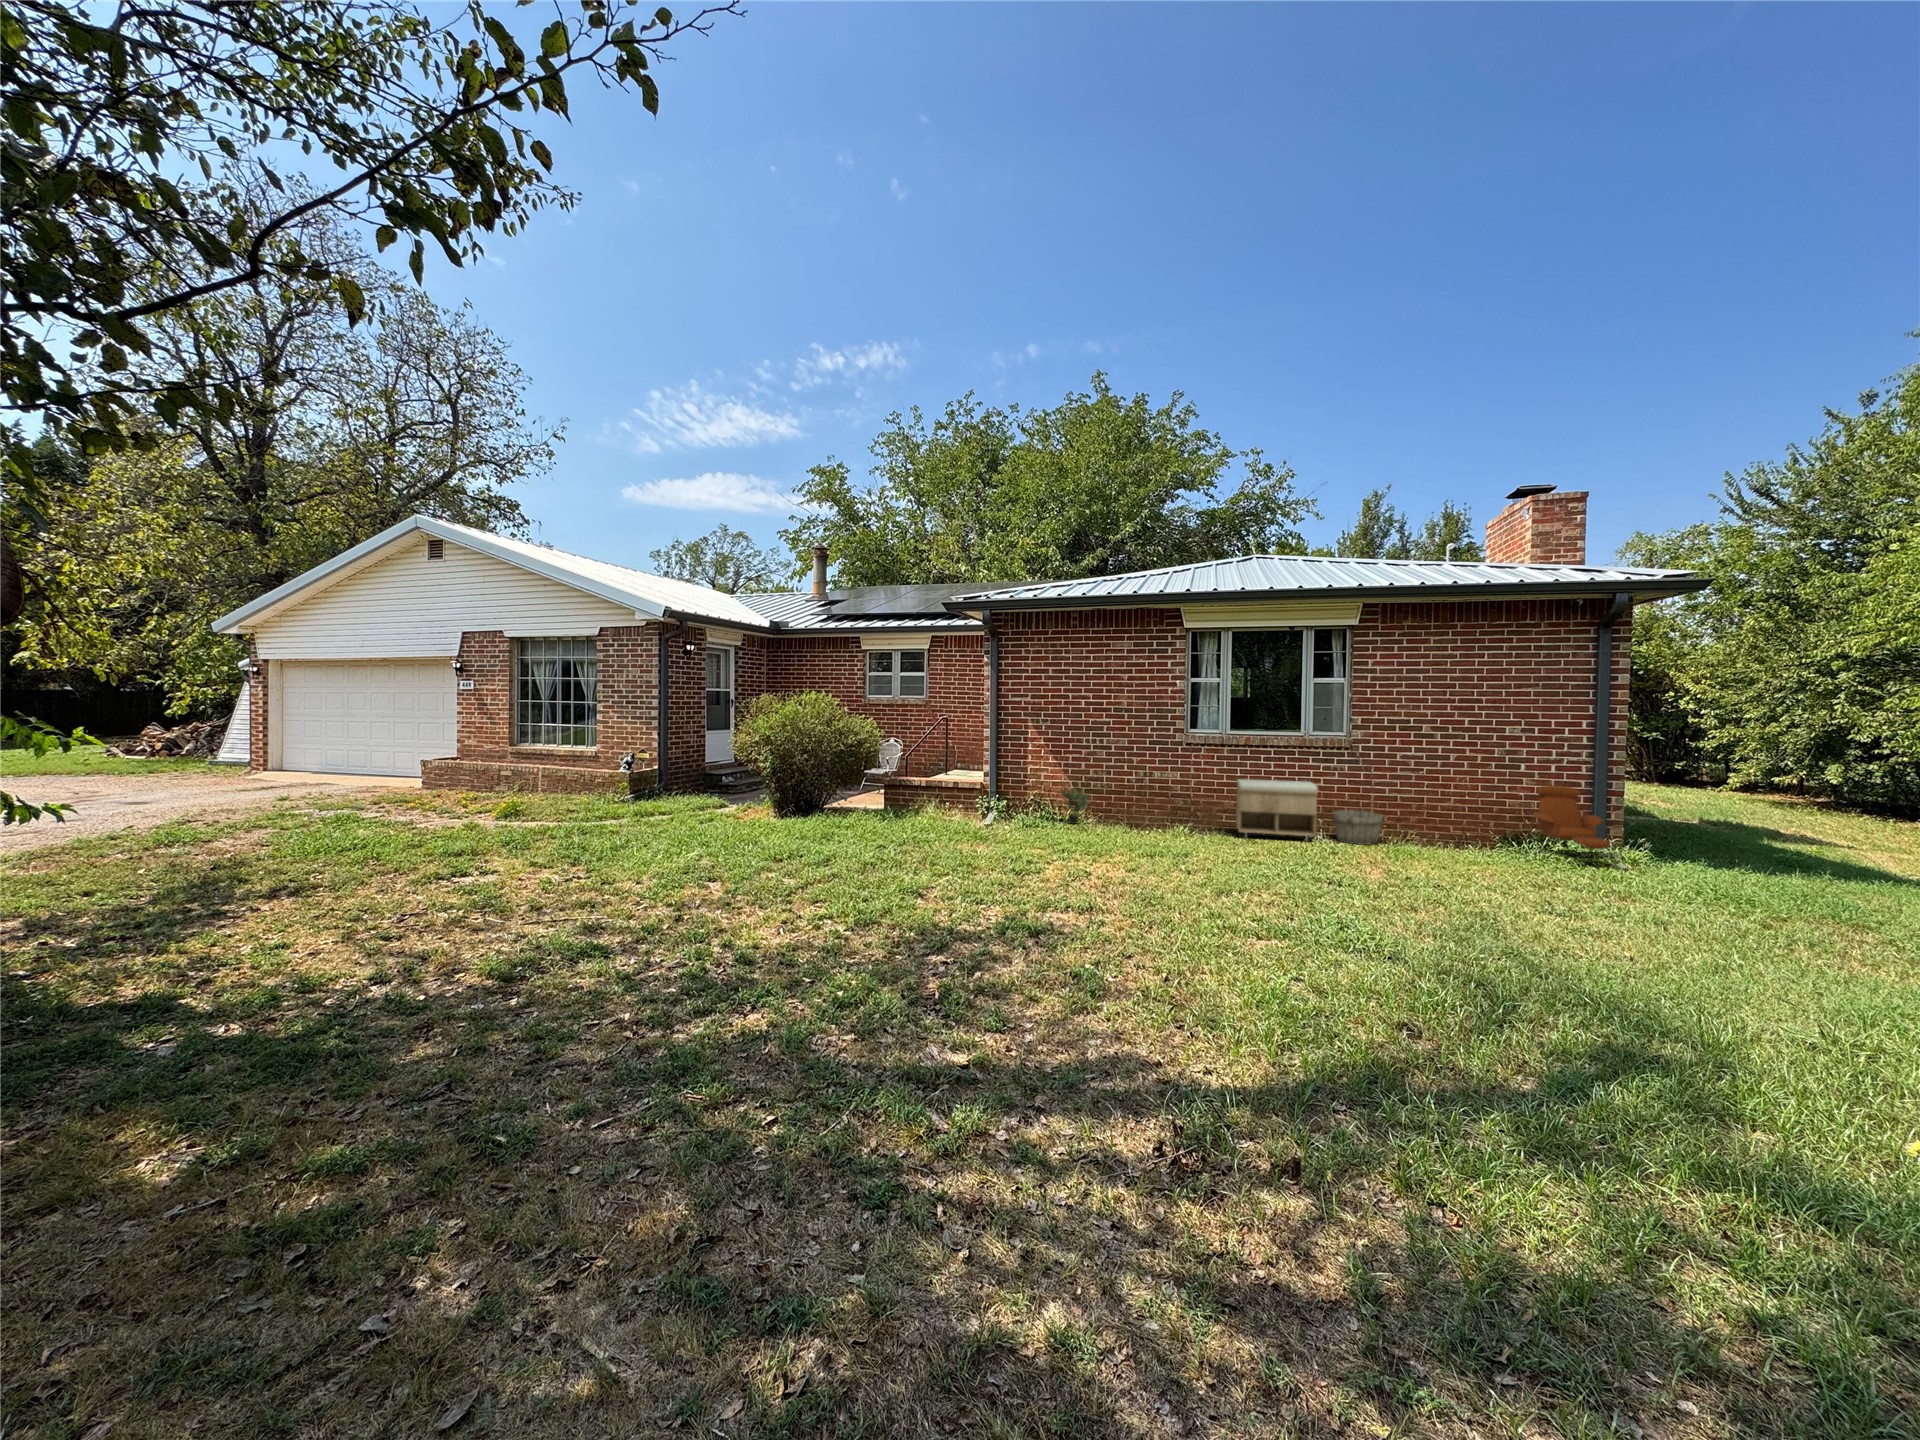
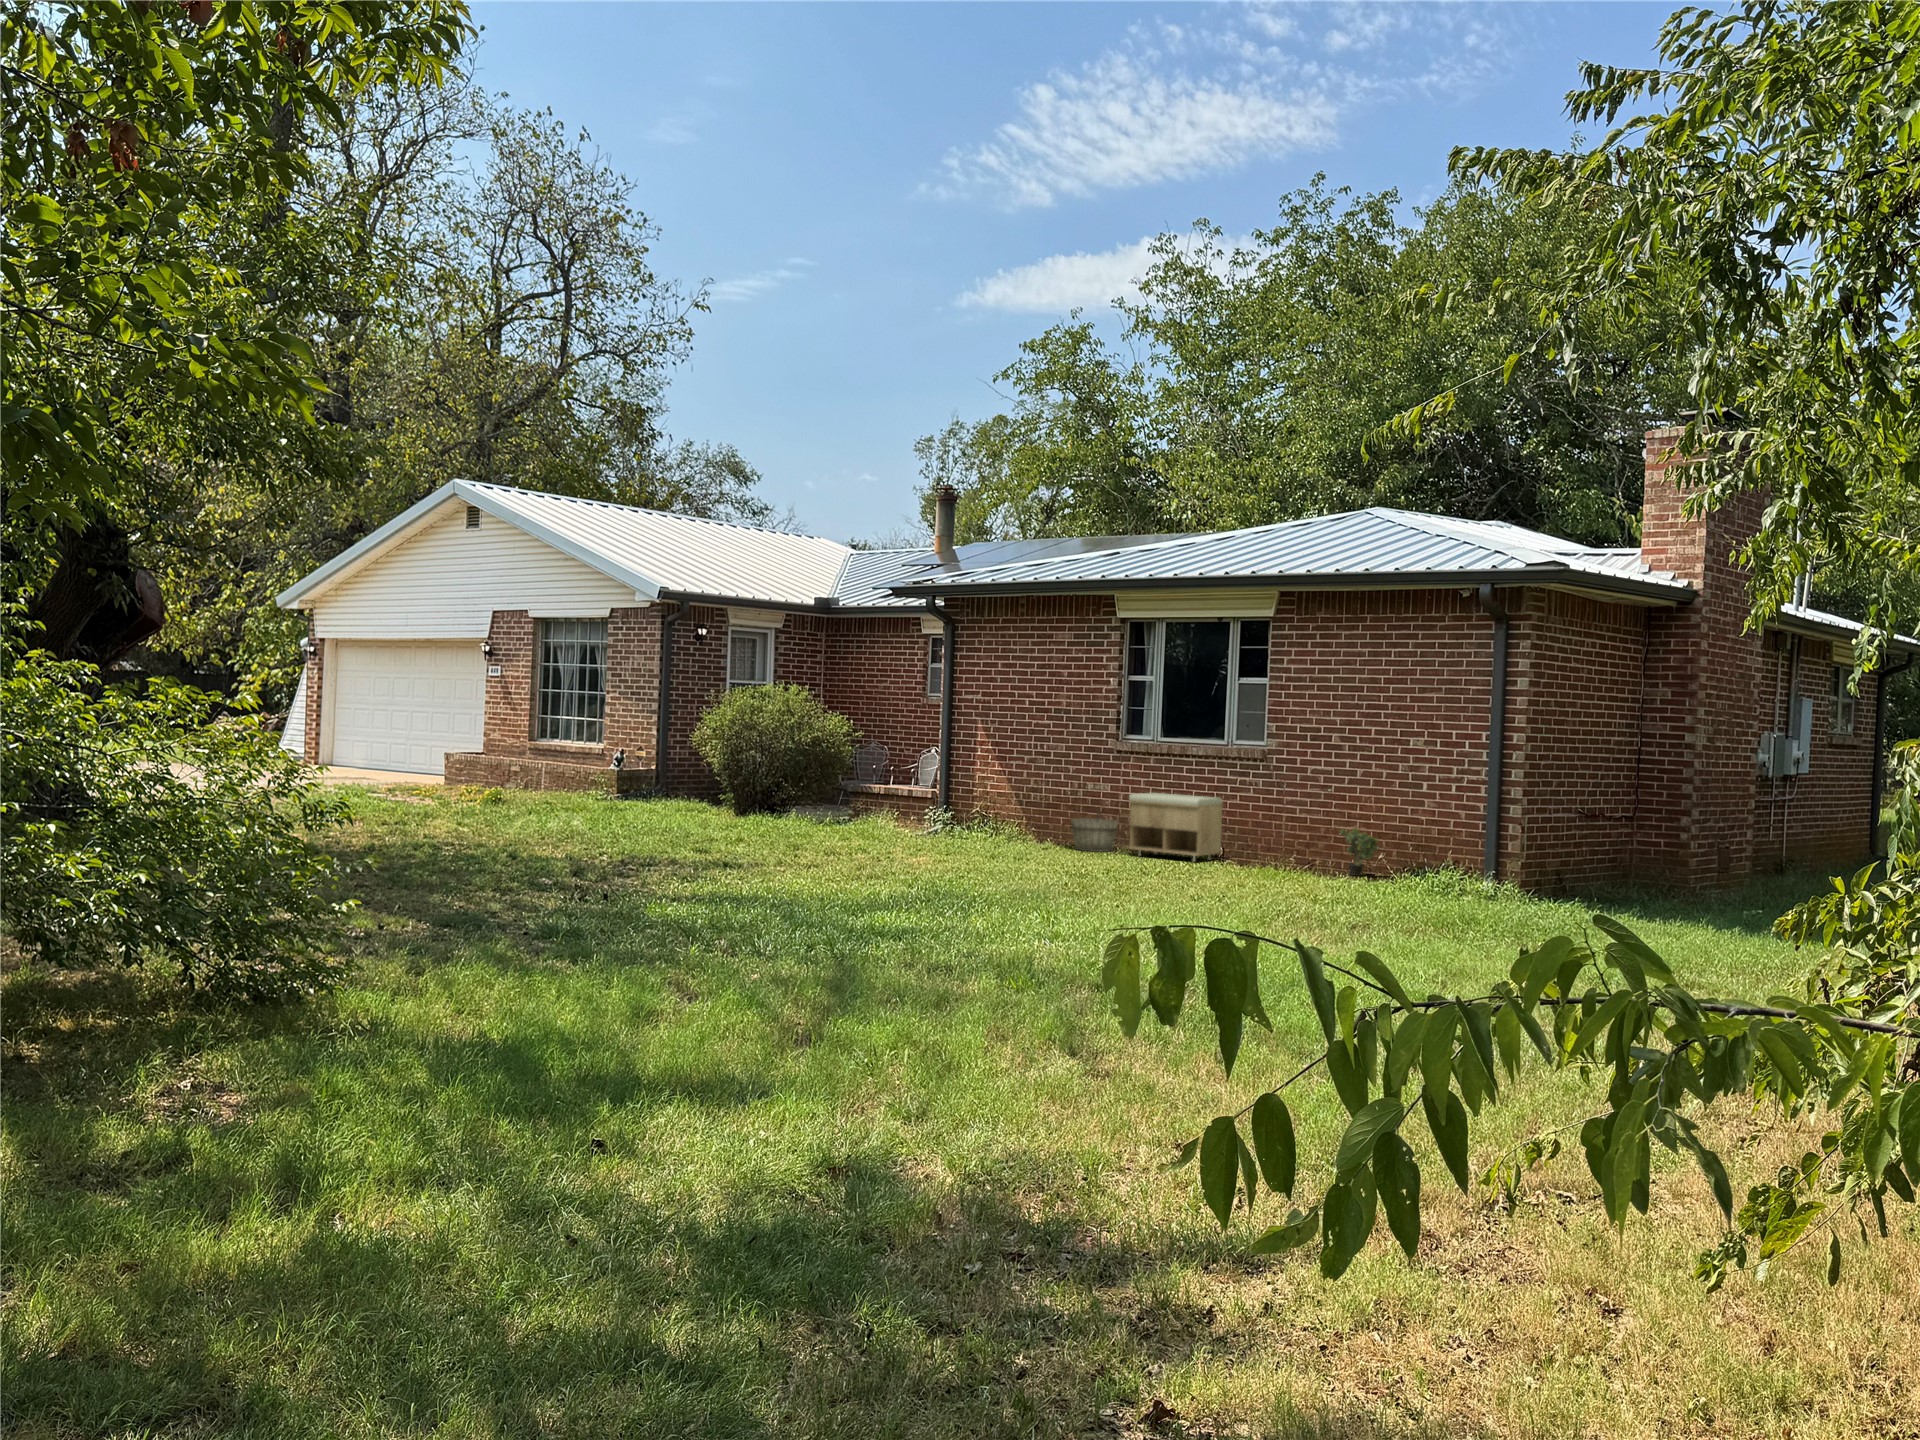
lounge chair: present [1533,785,1610,867] -> none [1397,809,1474,893]
potted plant: present [1061,788,1089,824] -> present [1340,828,1379,876]
wooden bucket: present [1333,806,1383,845] -> present [1071,814,1118,852]

